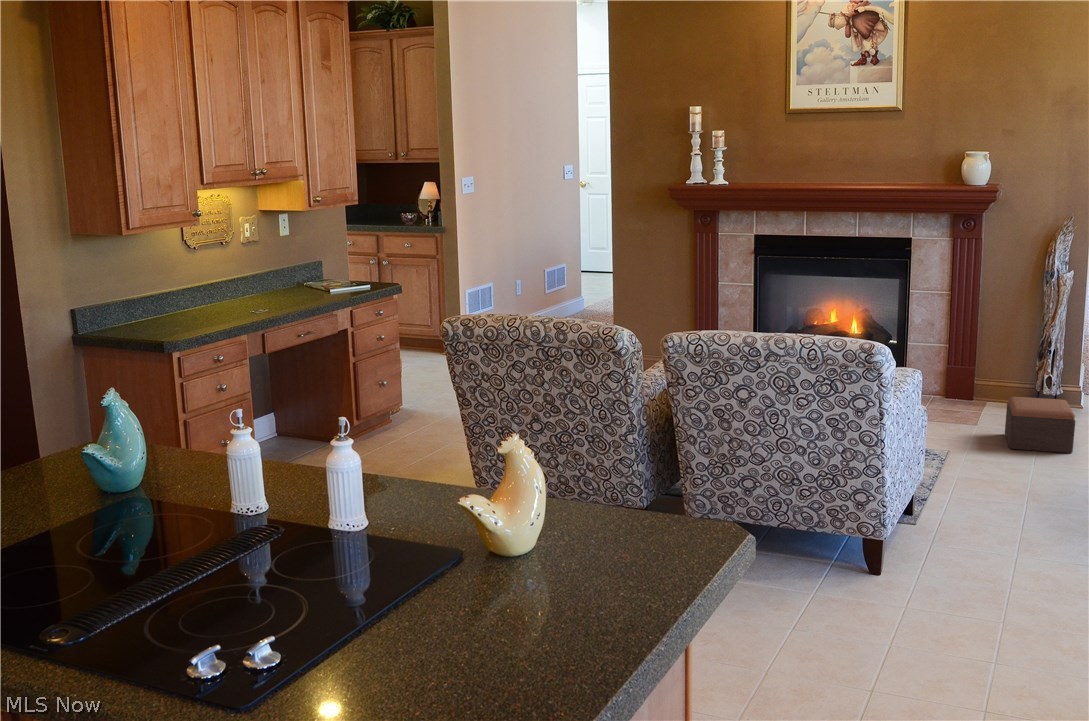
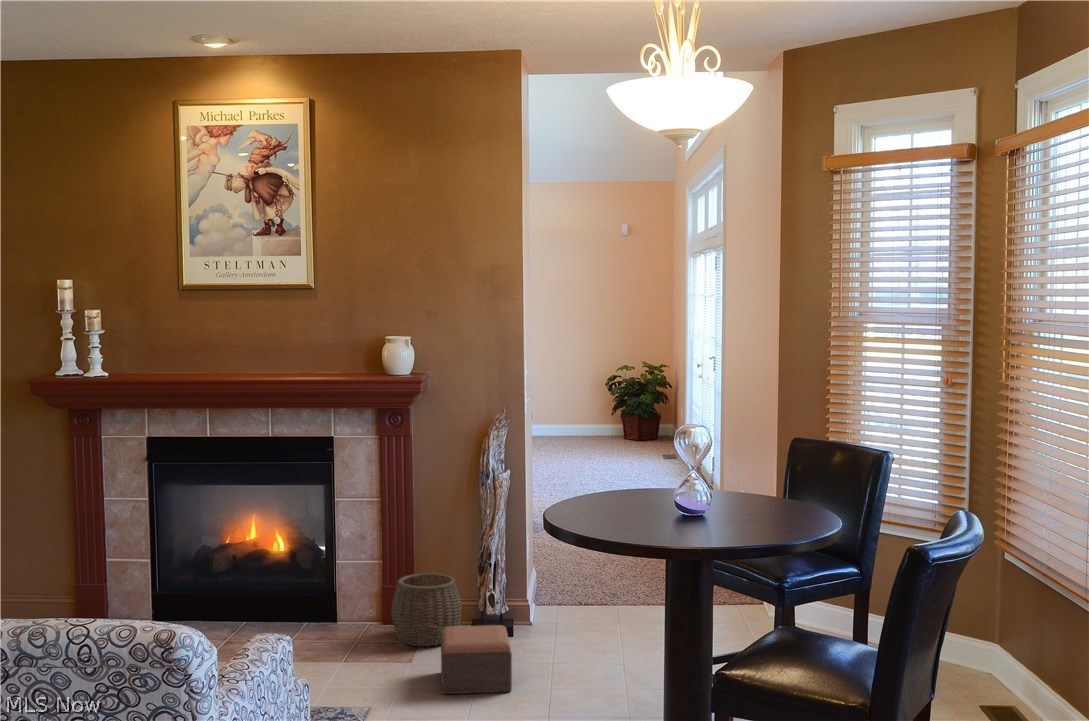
woven basket: none [956,356,1020,416] -> present [391,573,462,647]

